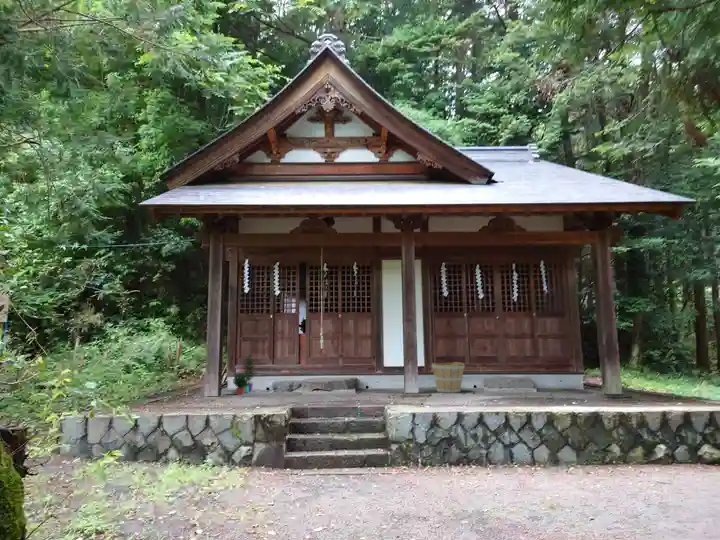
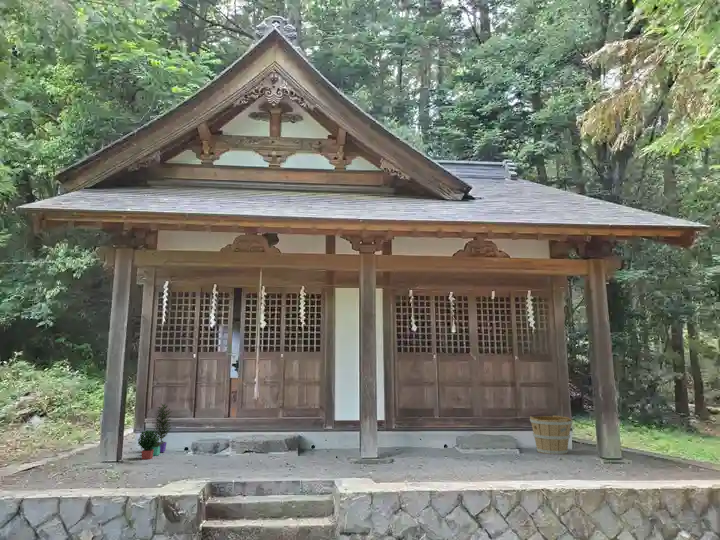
wooden bucket: present [432,362,464,393] -> present [530,415,572,454]

